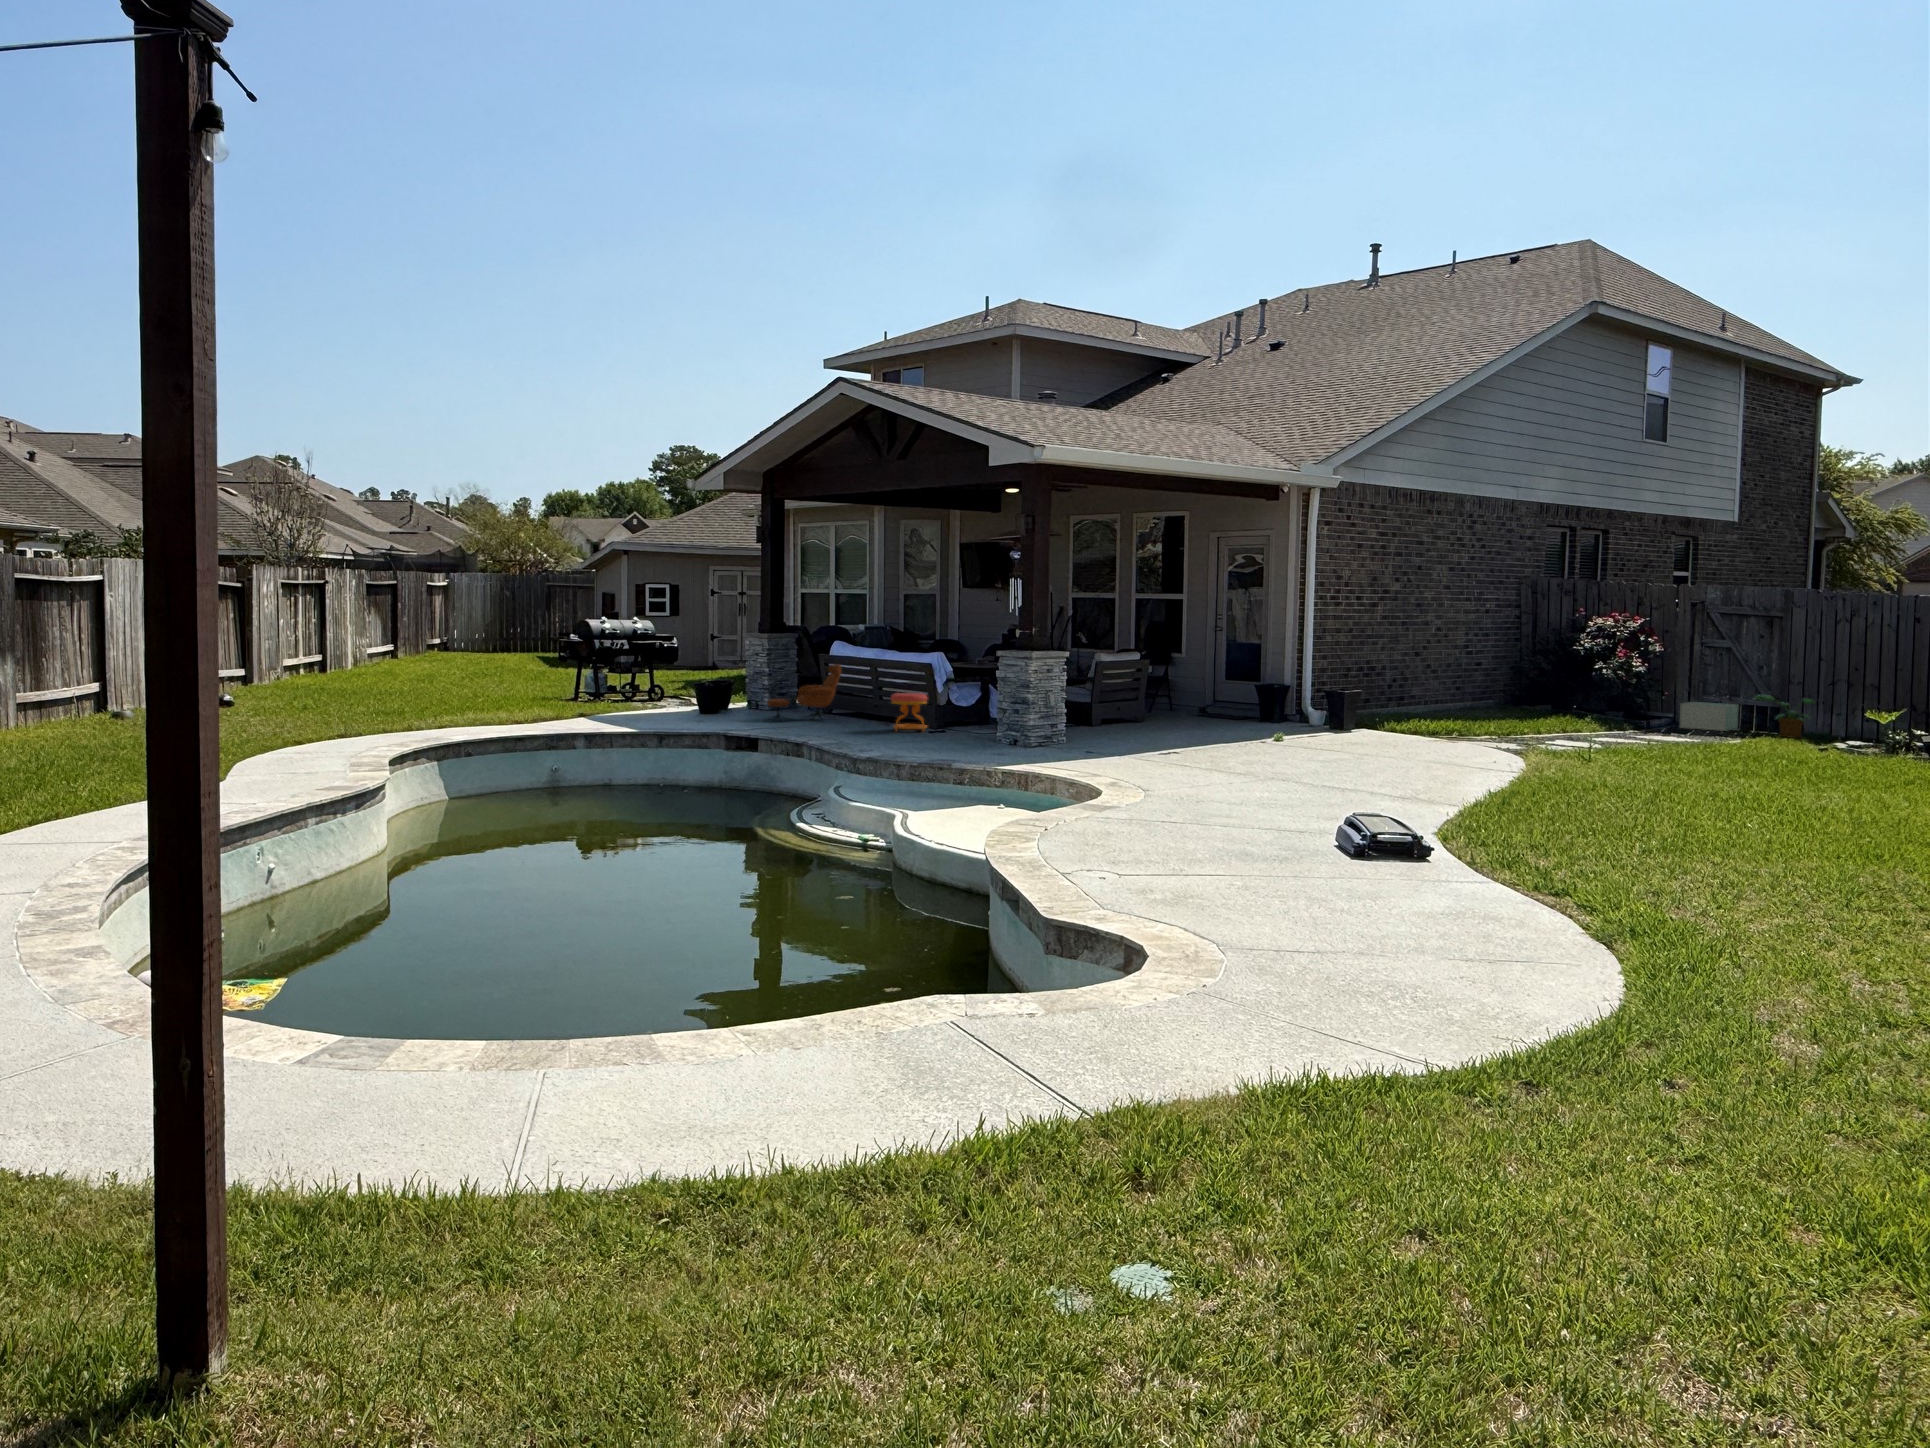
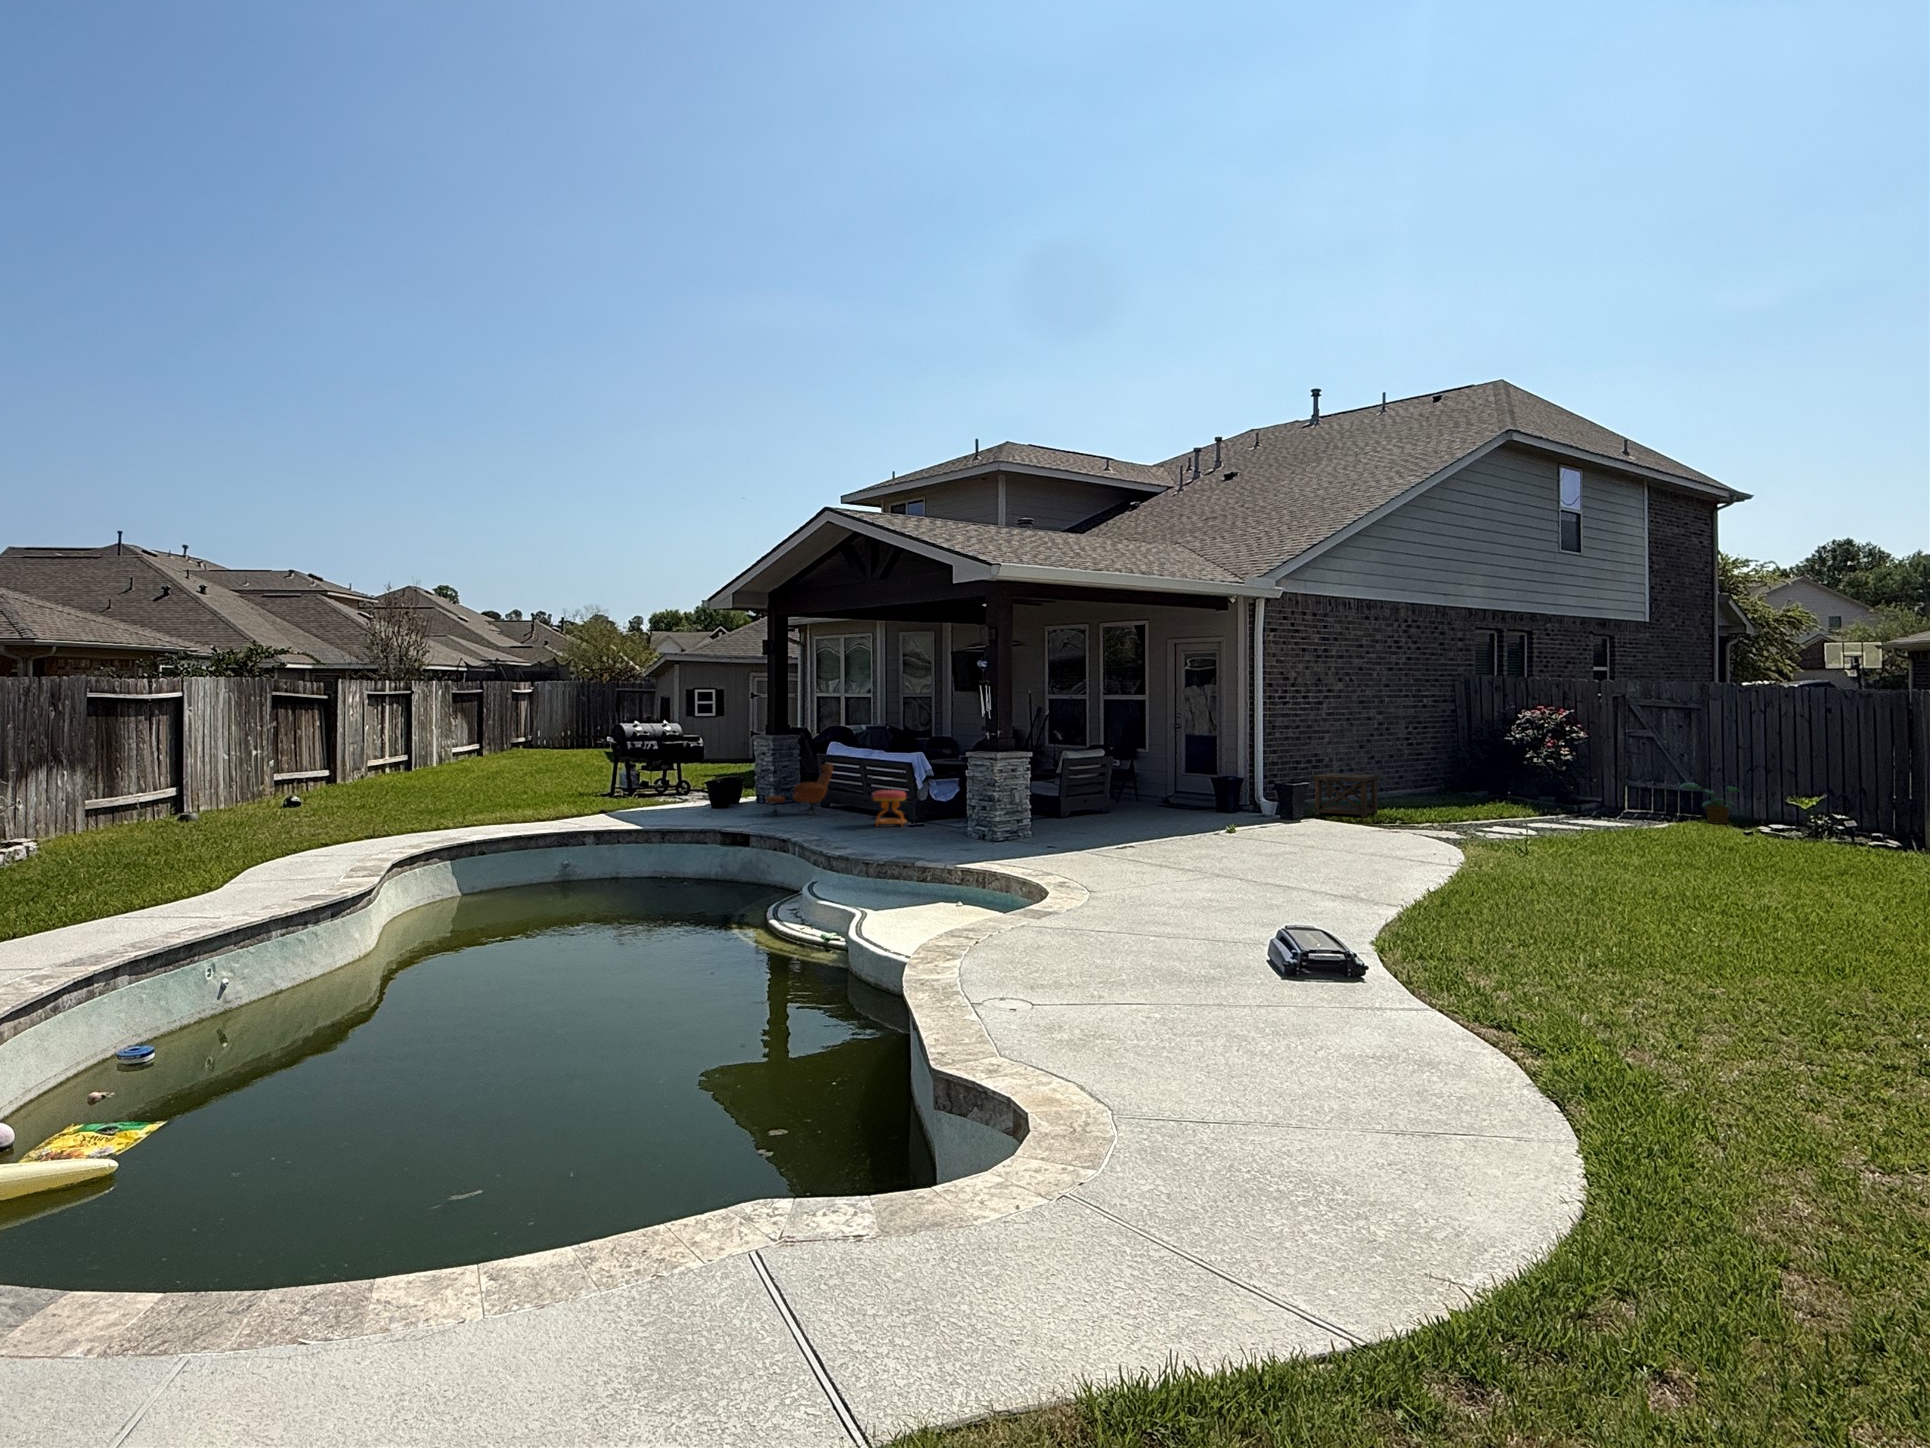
side table: none [1366,681,1437,728] -> present [1313,773,1379,818]
storage box: present [1680,702,1739,731] -> none [1610,789,1666,817]

